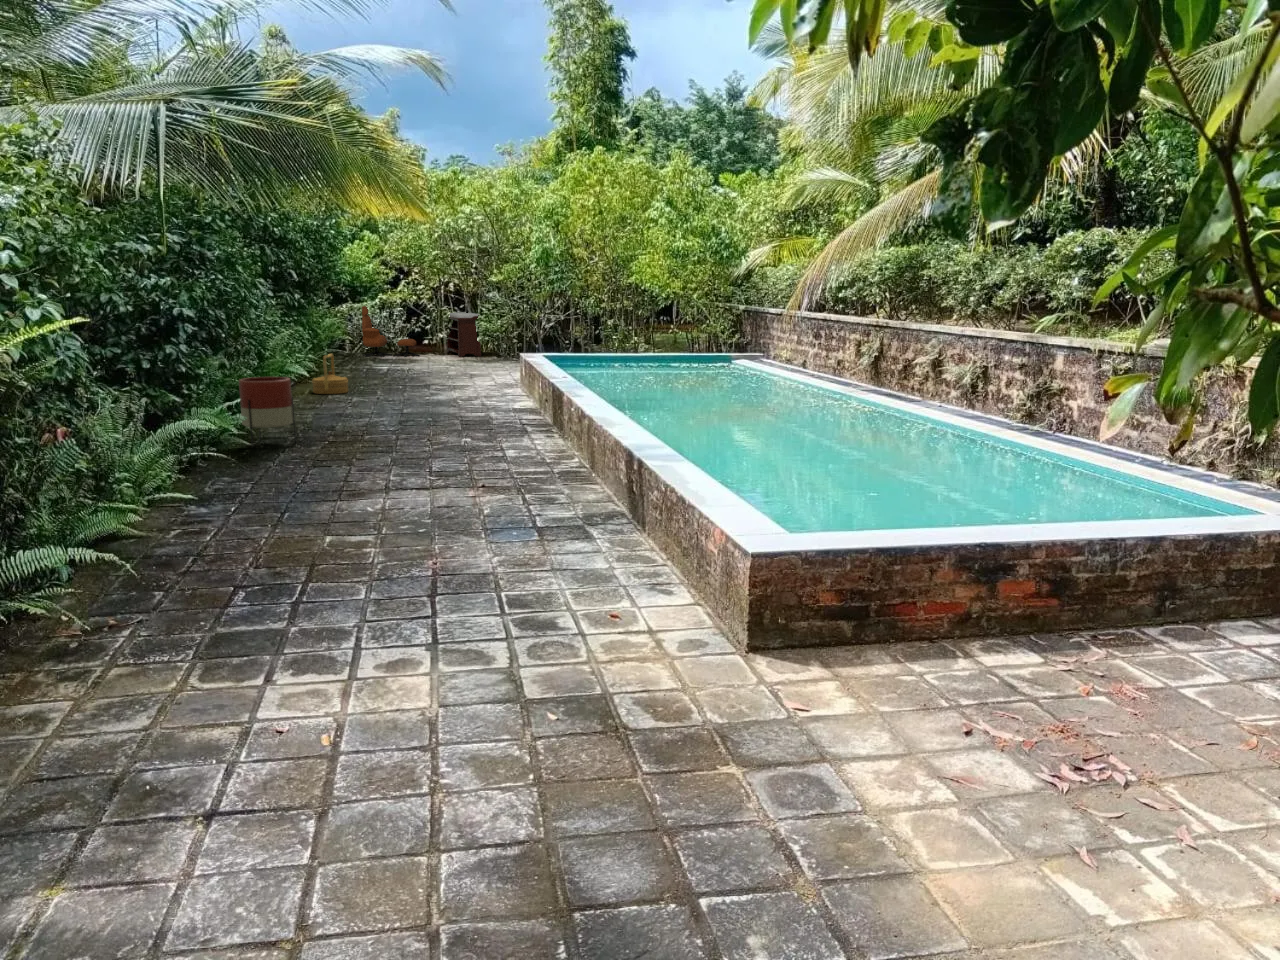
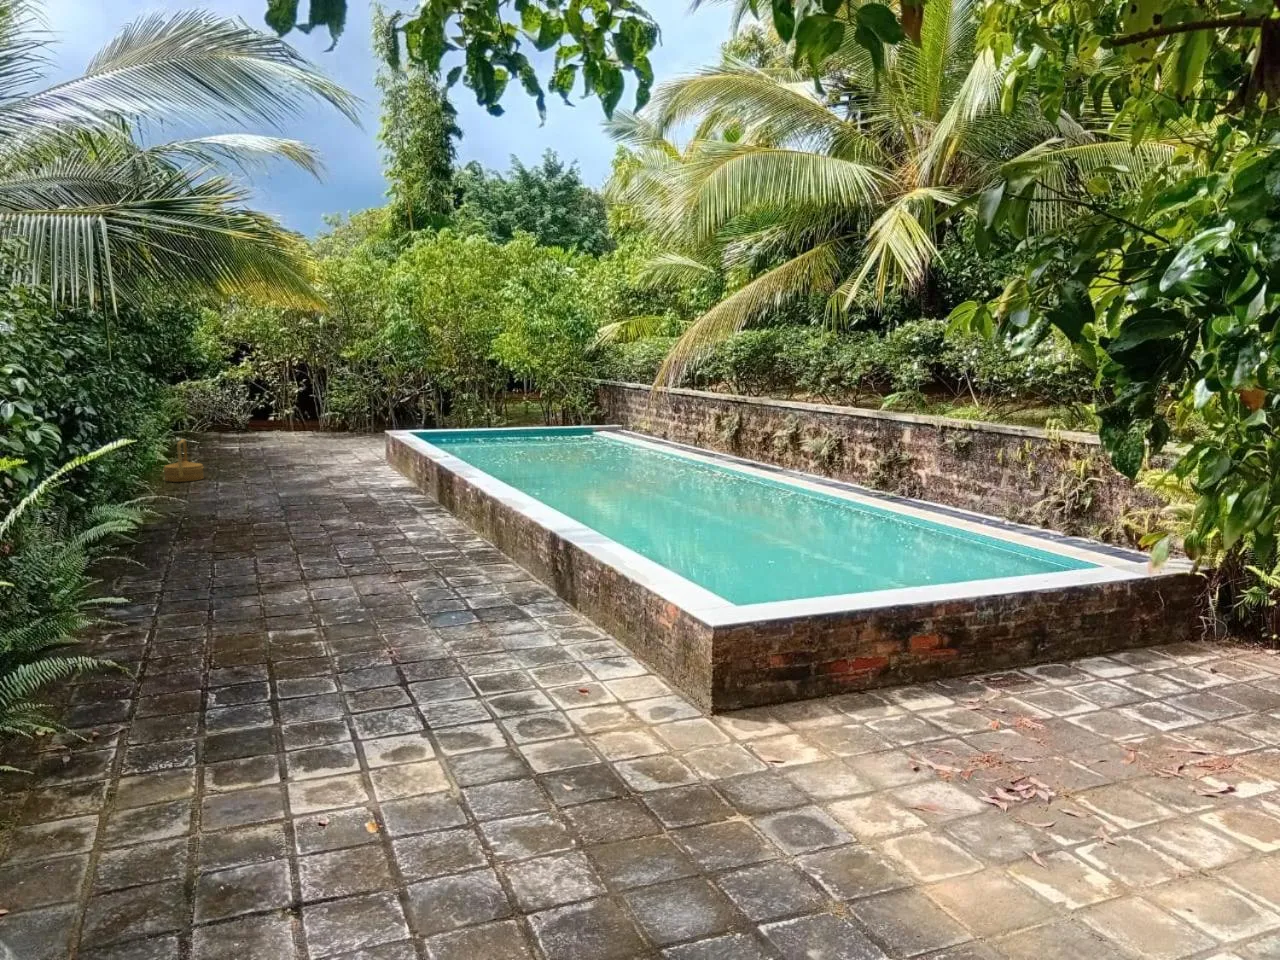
lounge chair: present [362,306,420,357] -> none [197,384,262,437]
bench: present [447,312,481,357] -> none [286,388,328,435]
planter: present [239,377,296,447] -> none [116,470,178,545]

